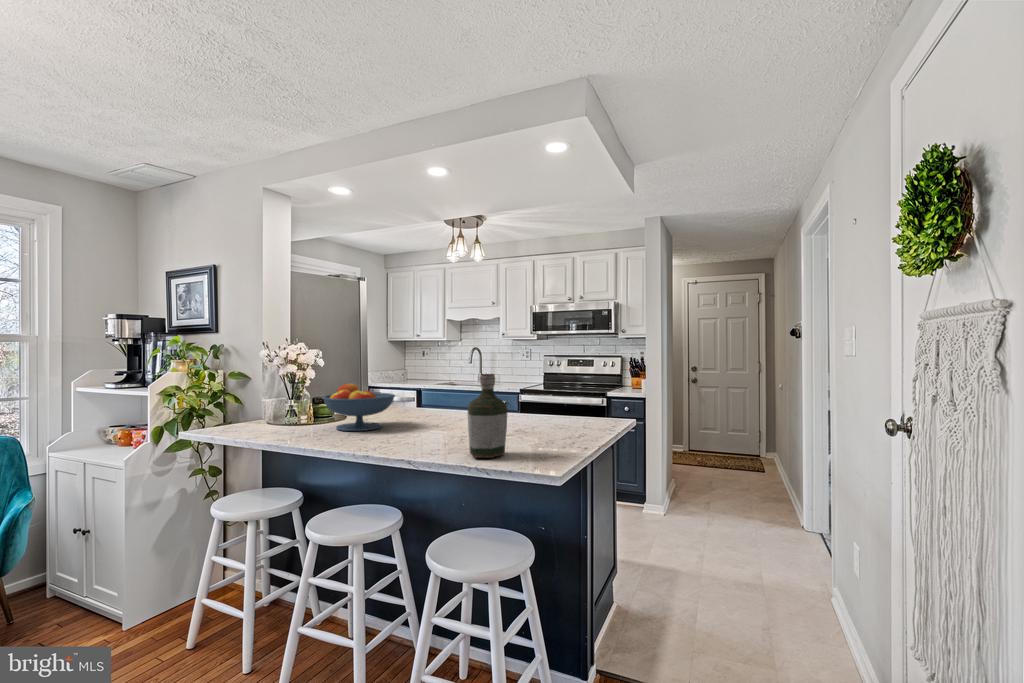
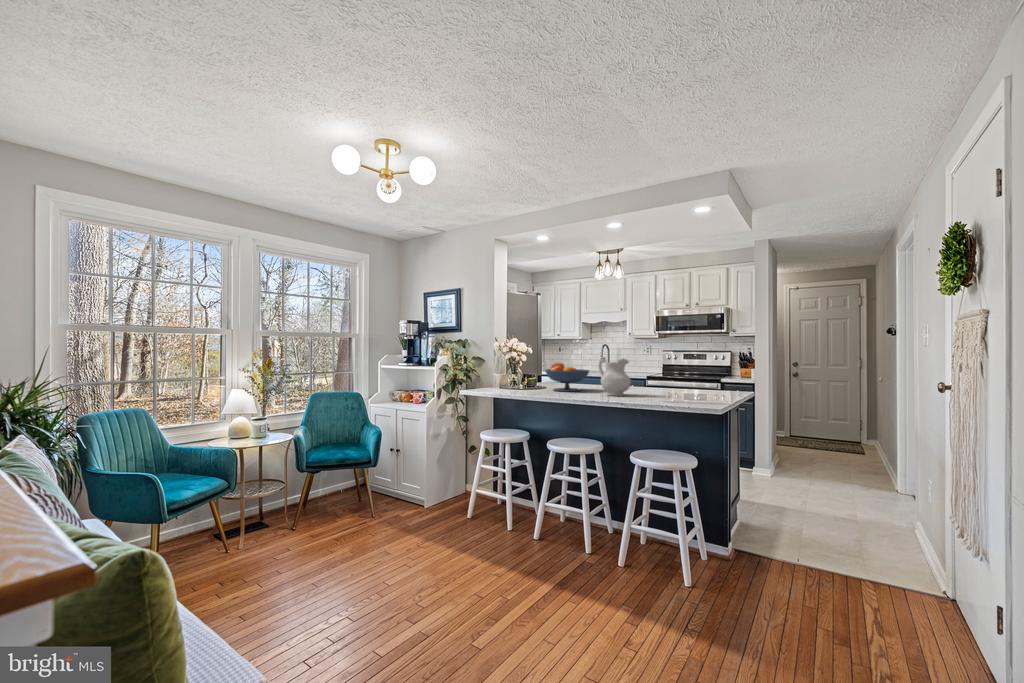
bottle: present [468,374,507,458] -> none [655,353,680,402]
ceramic pitcher: none [397,377,445,442] -> present [598,357,631,396]

